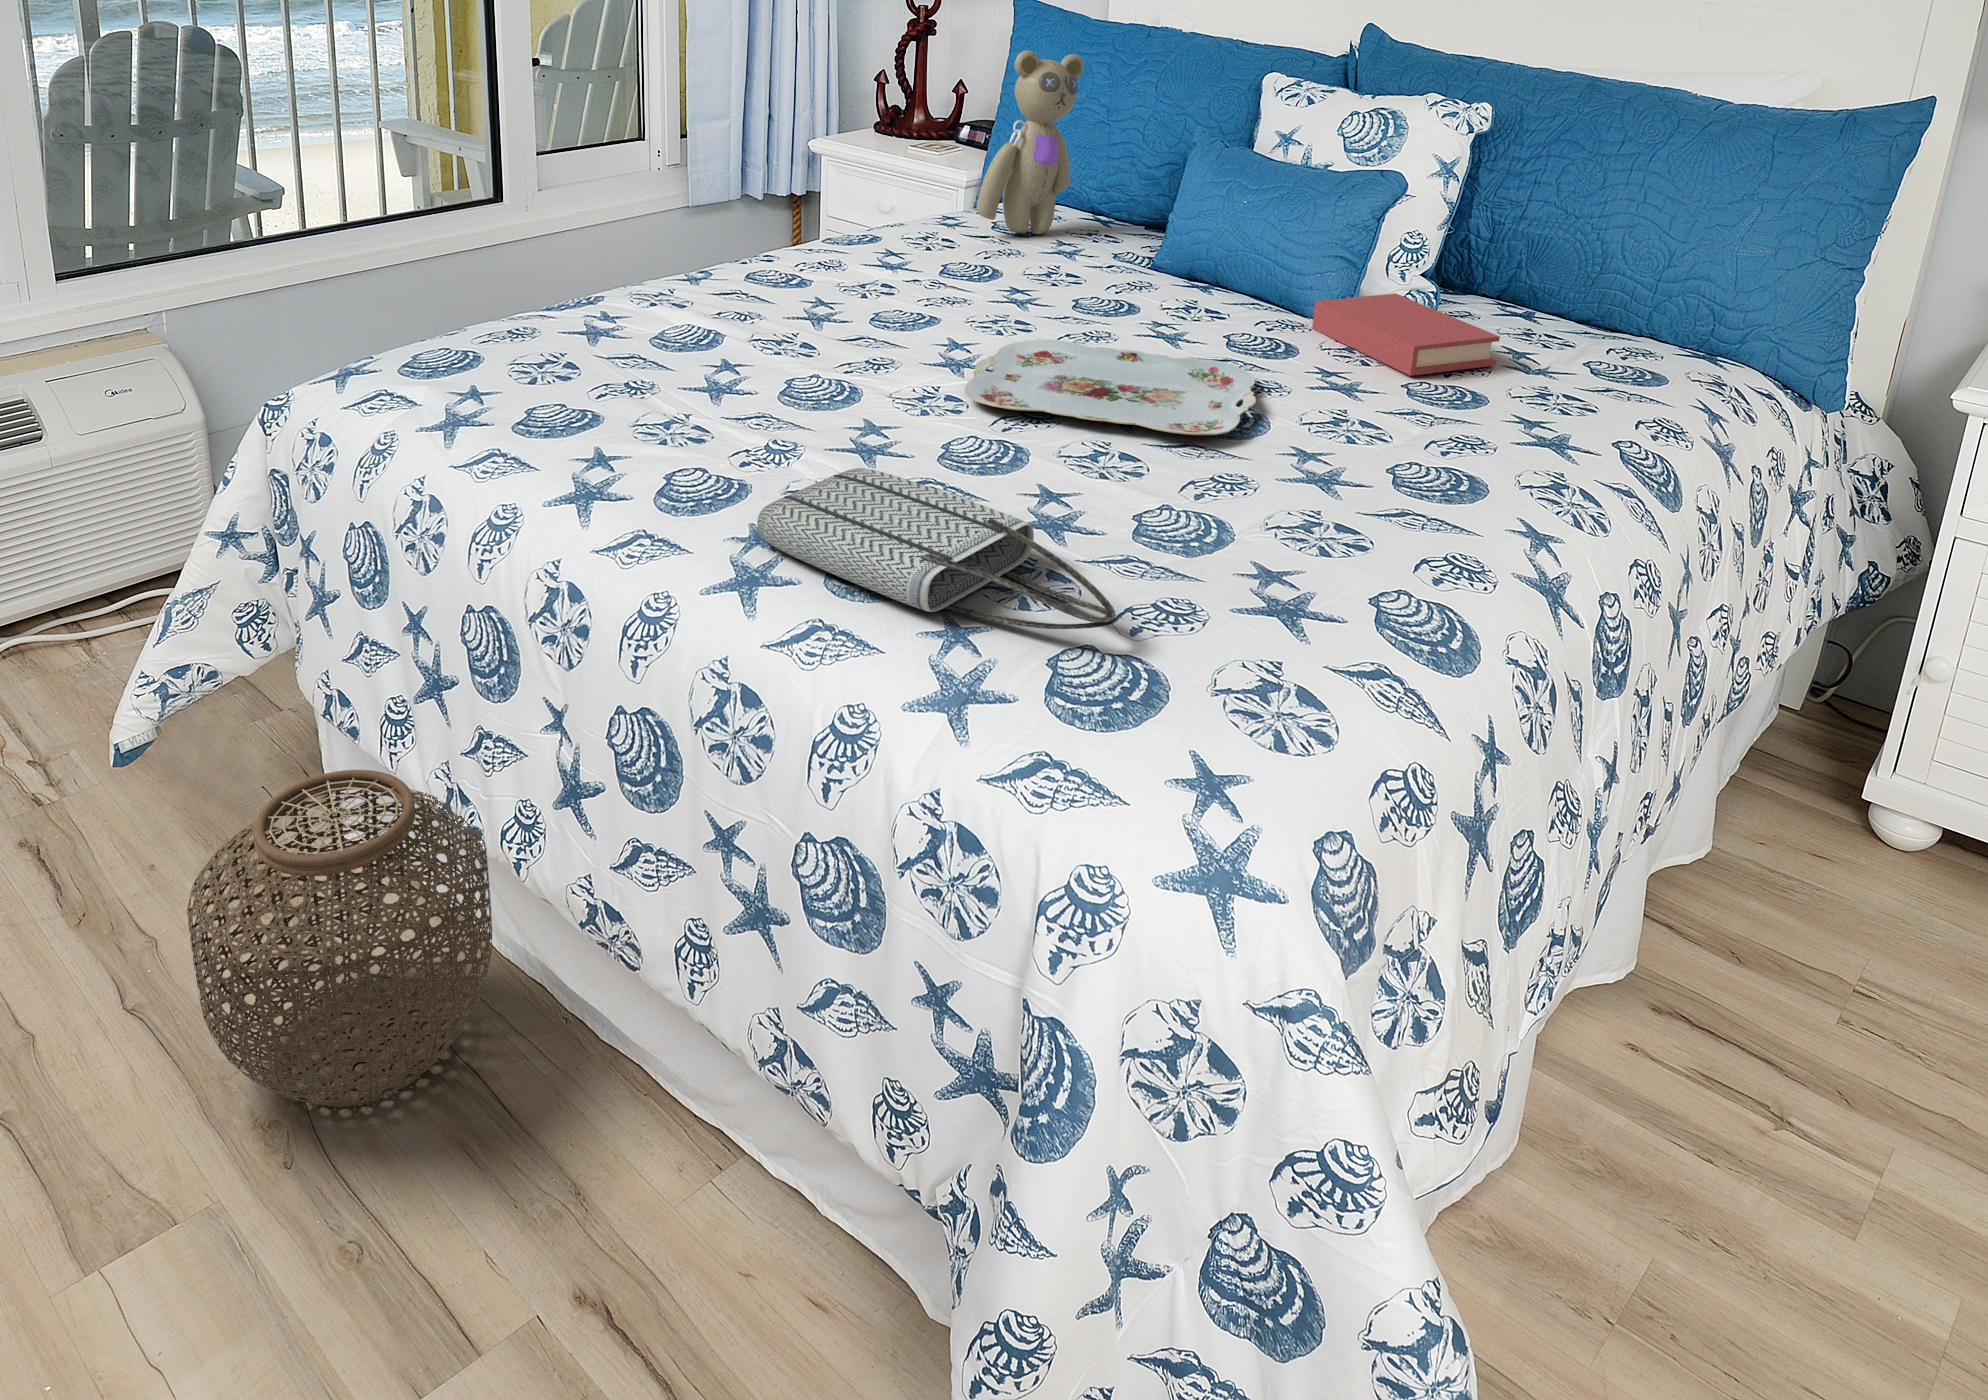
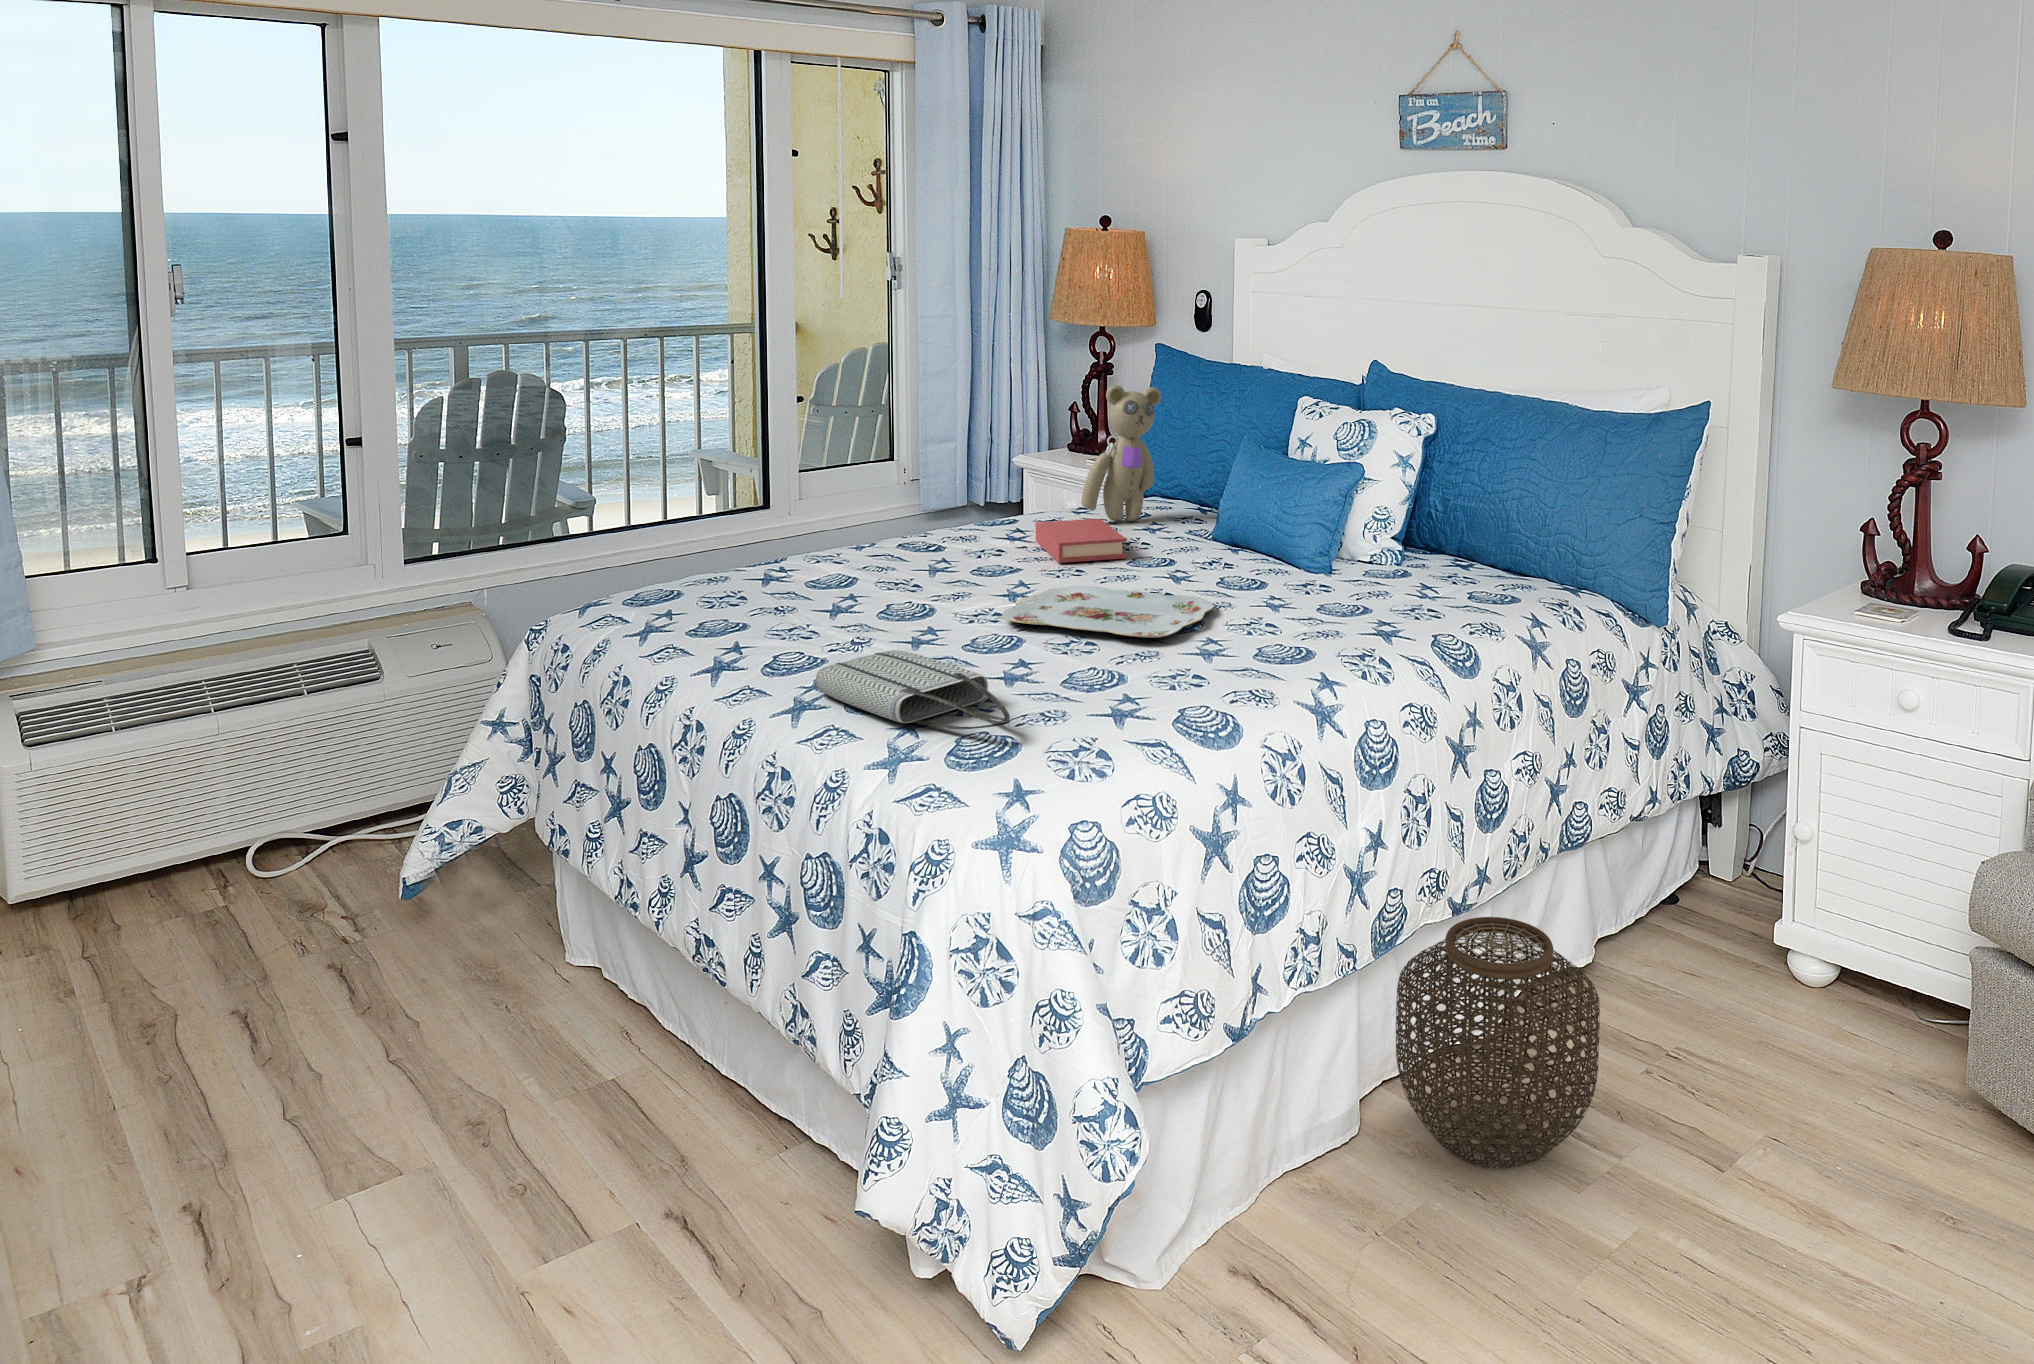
book: present [1312,293,1500,376] -> present [1036,519,1126,563]
woven basket: present [187,770,492,1106] -> present [1396,917,1600,1168]

